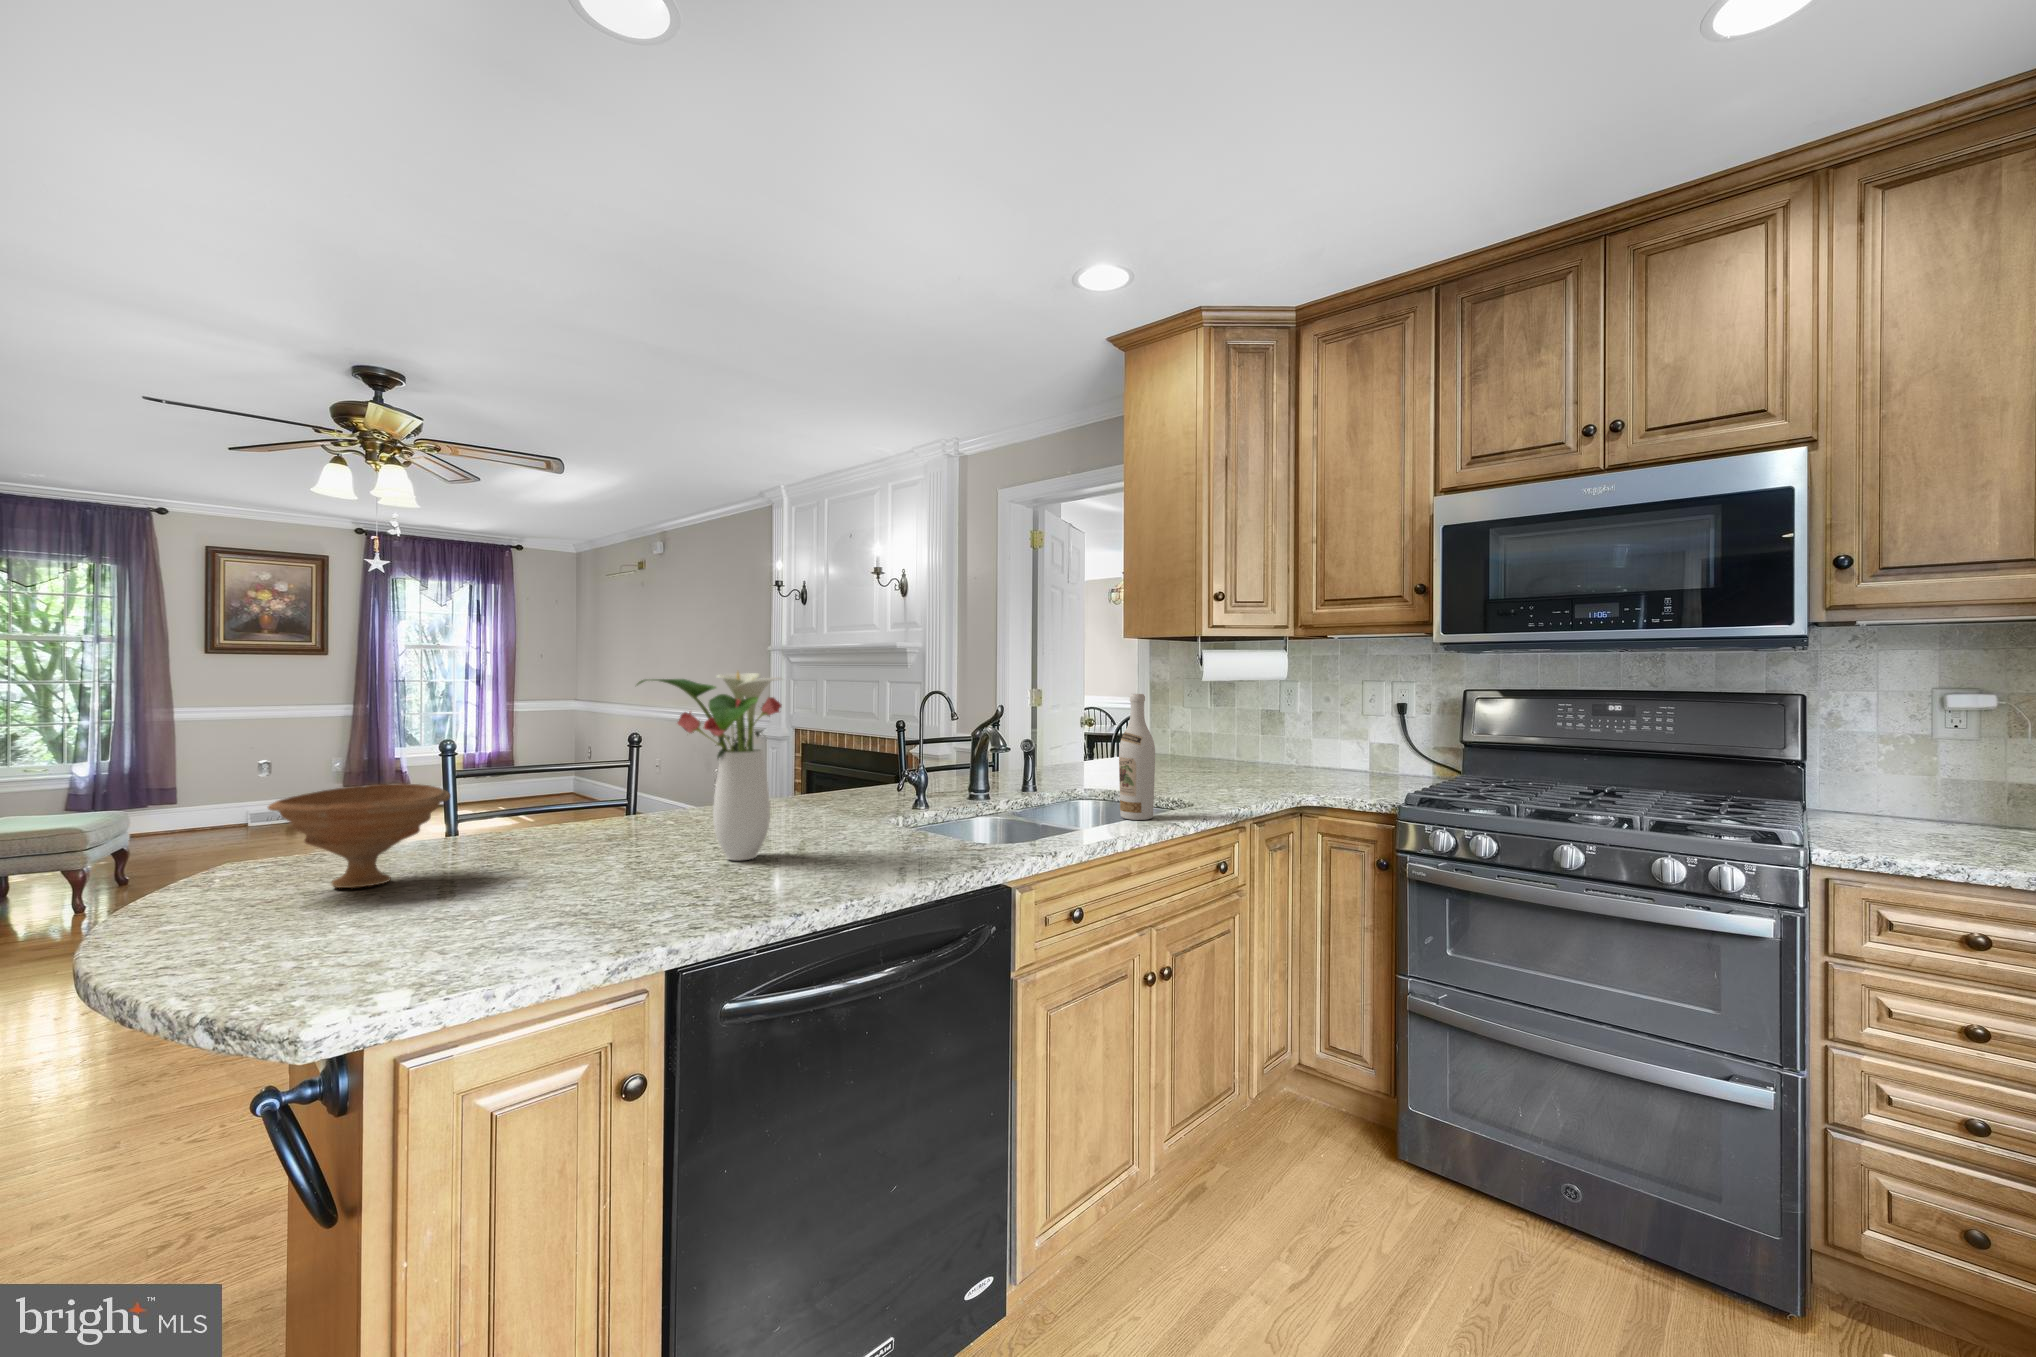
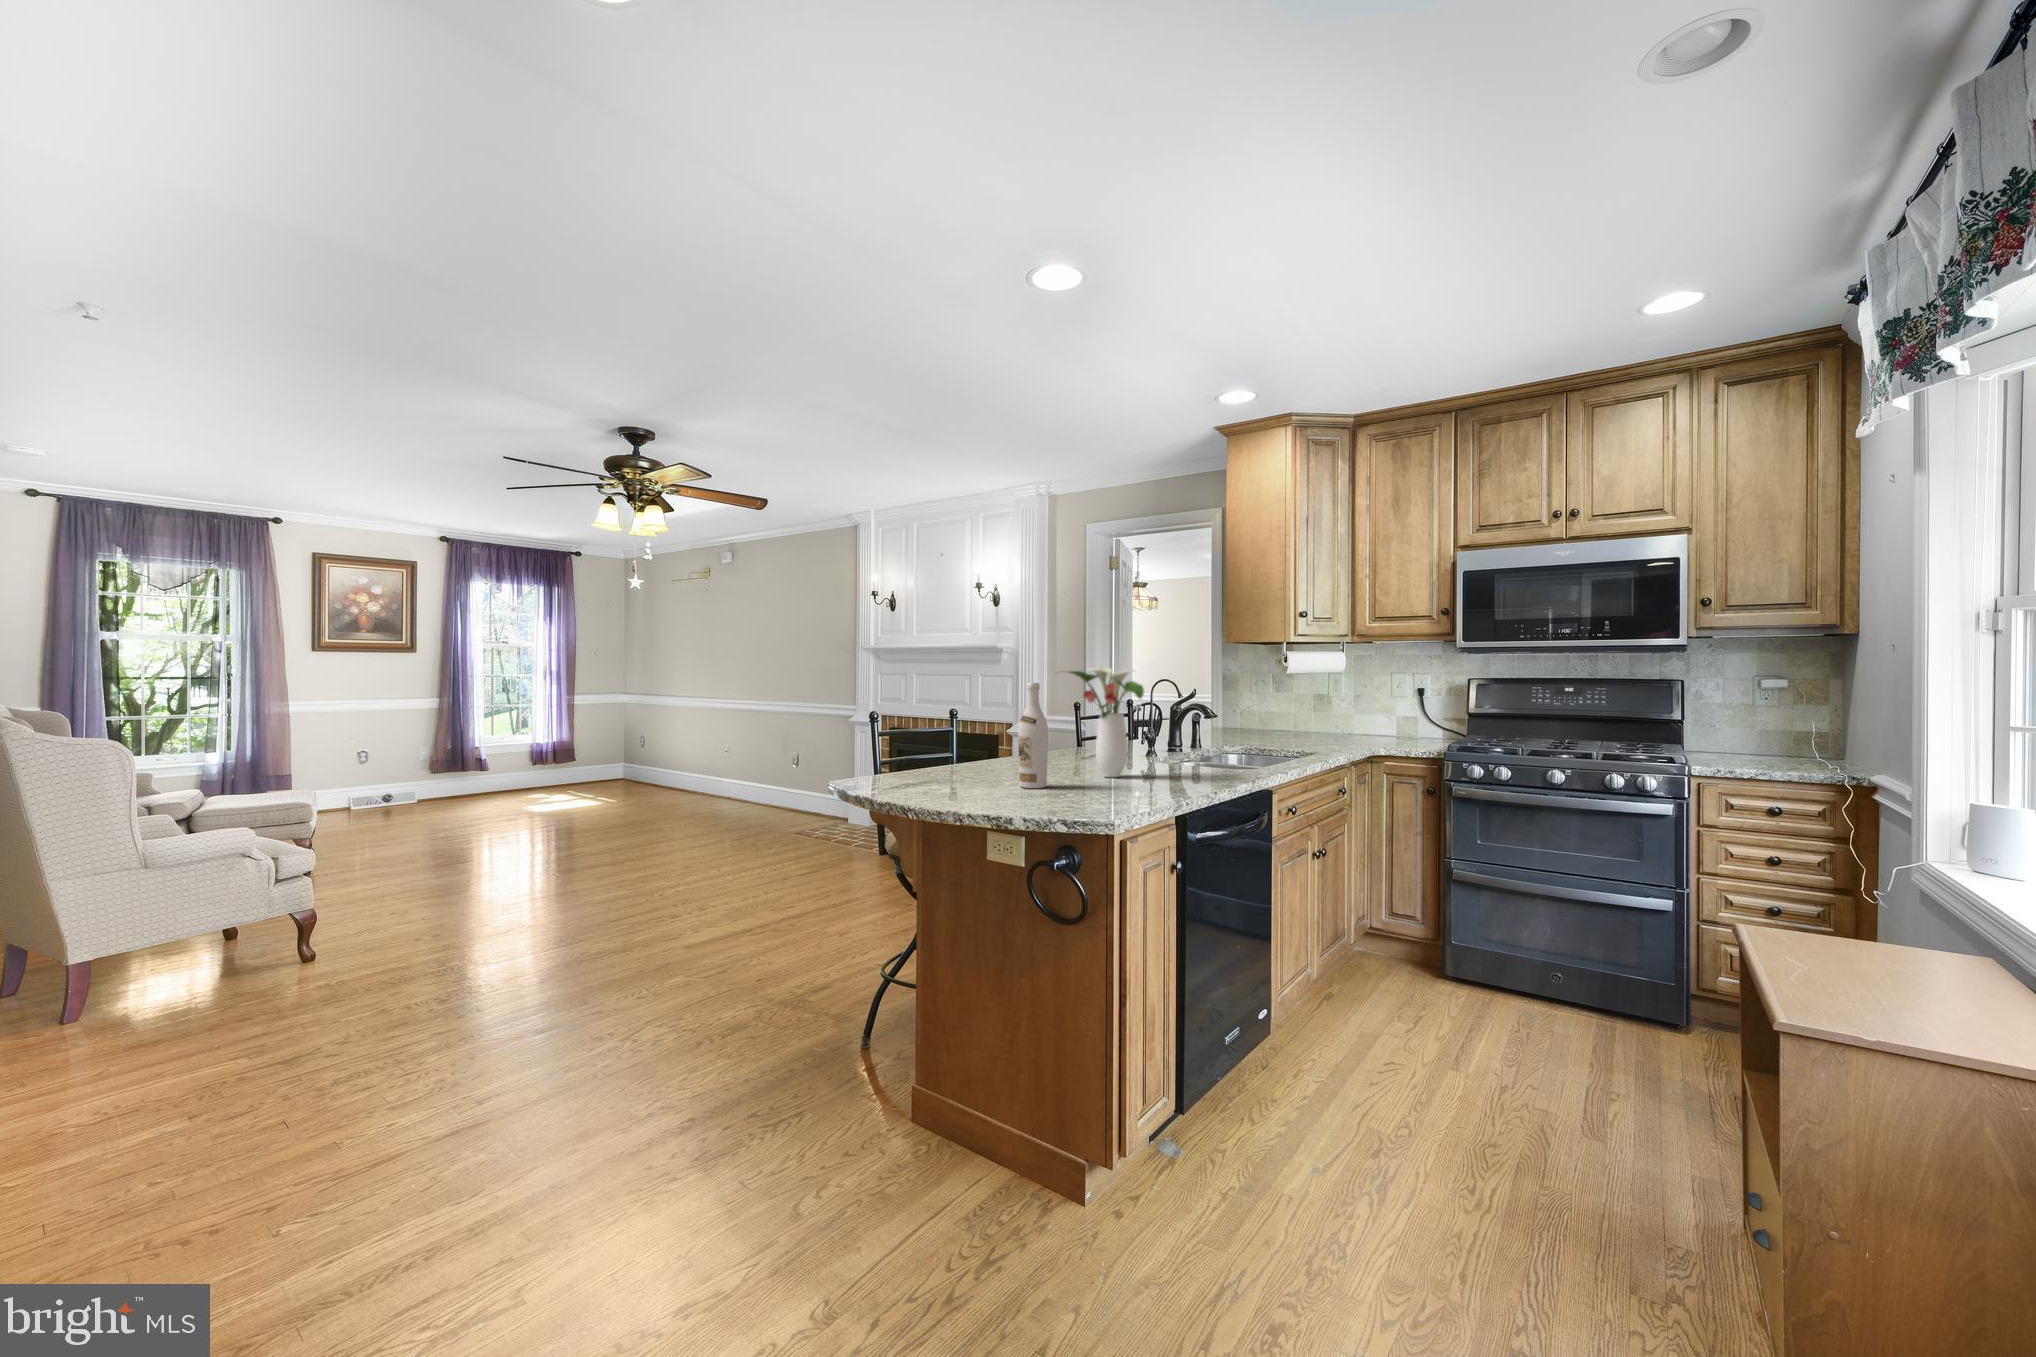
wine bottle: present [1119,694,1155,820] -> present [1018,683,1048,788]
bowl: present [268,784,451,888] -> none [899,733,979,788]

